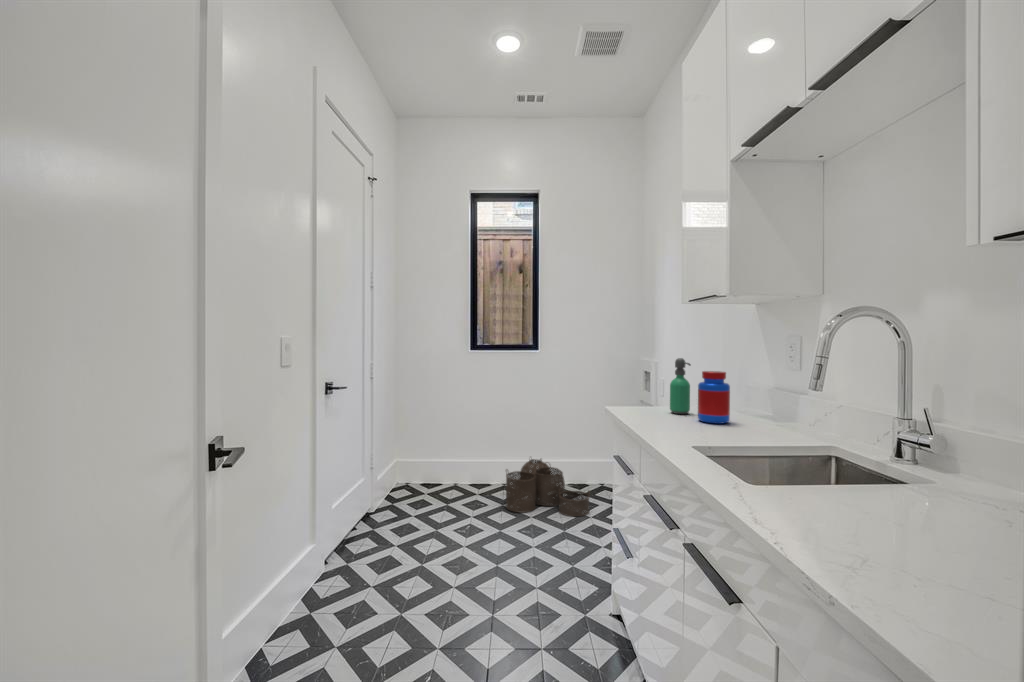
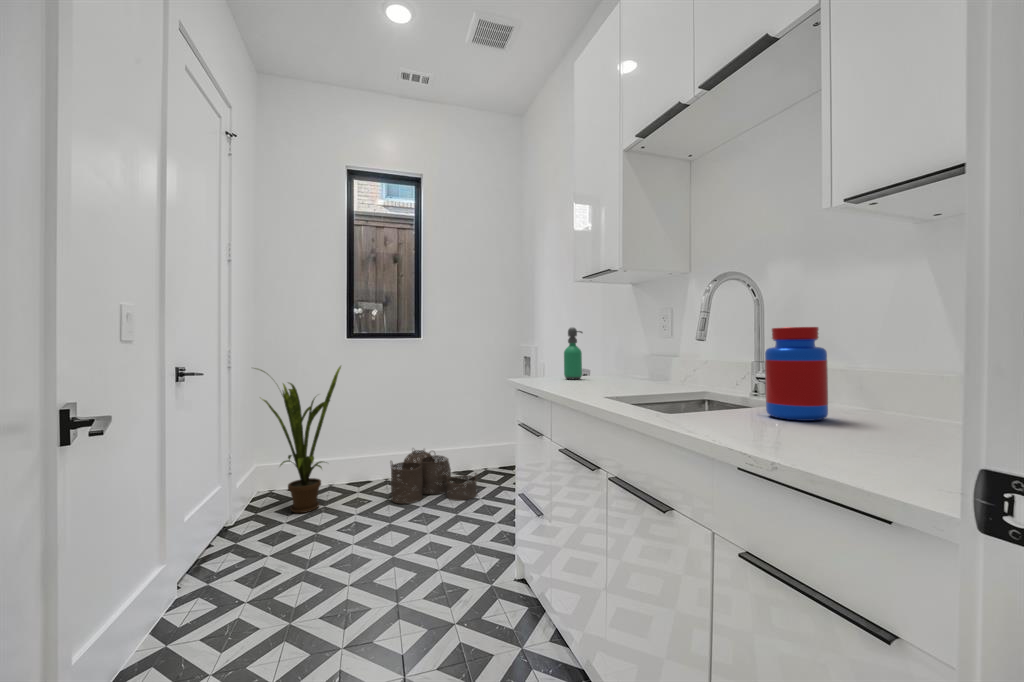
jar: present [698,371,730,424] -> present [765,327,828,421]
house plant: none [388,374,466,509] -> present [255,366,341,513]

